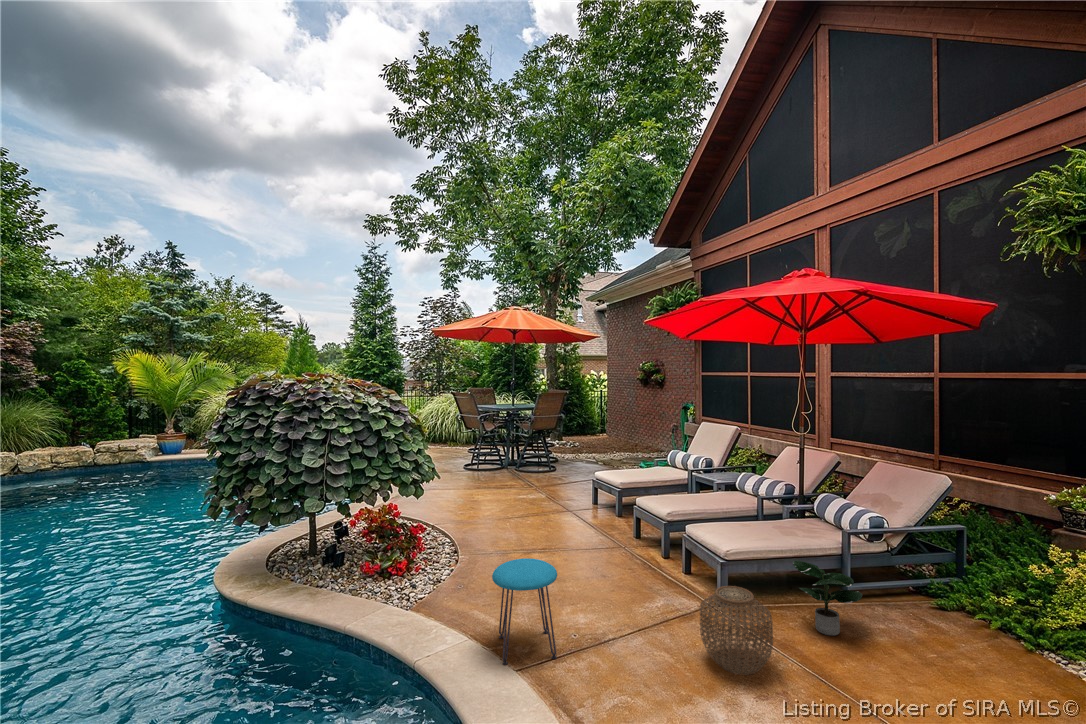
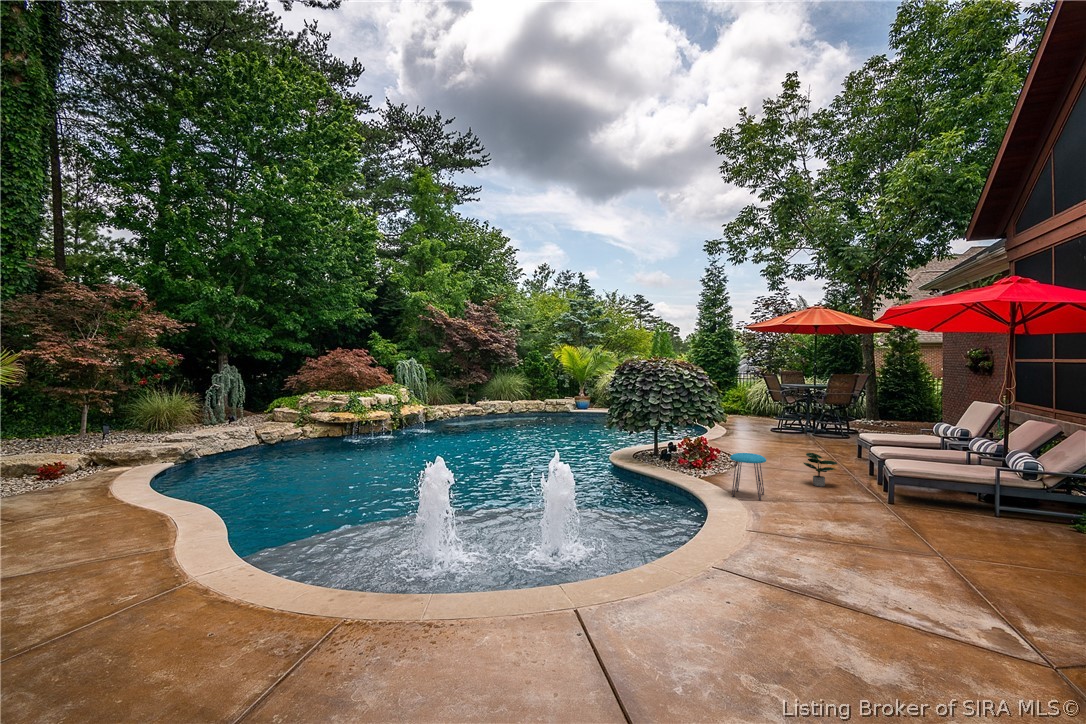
potted plant: present [793,561,862,636] -> present [804,453,837,486]
woven basket: present [700,586,773,675] -> none [844,480,891,526]

